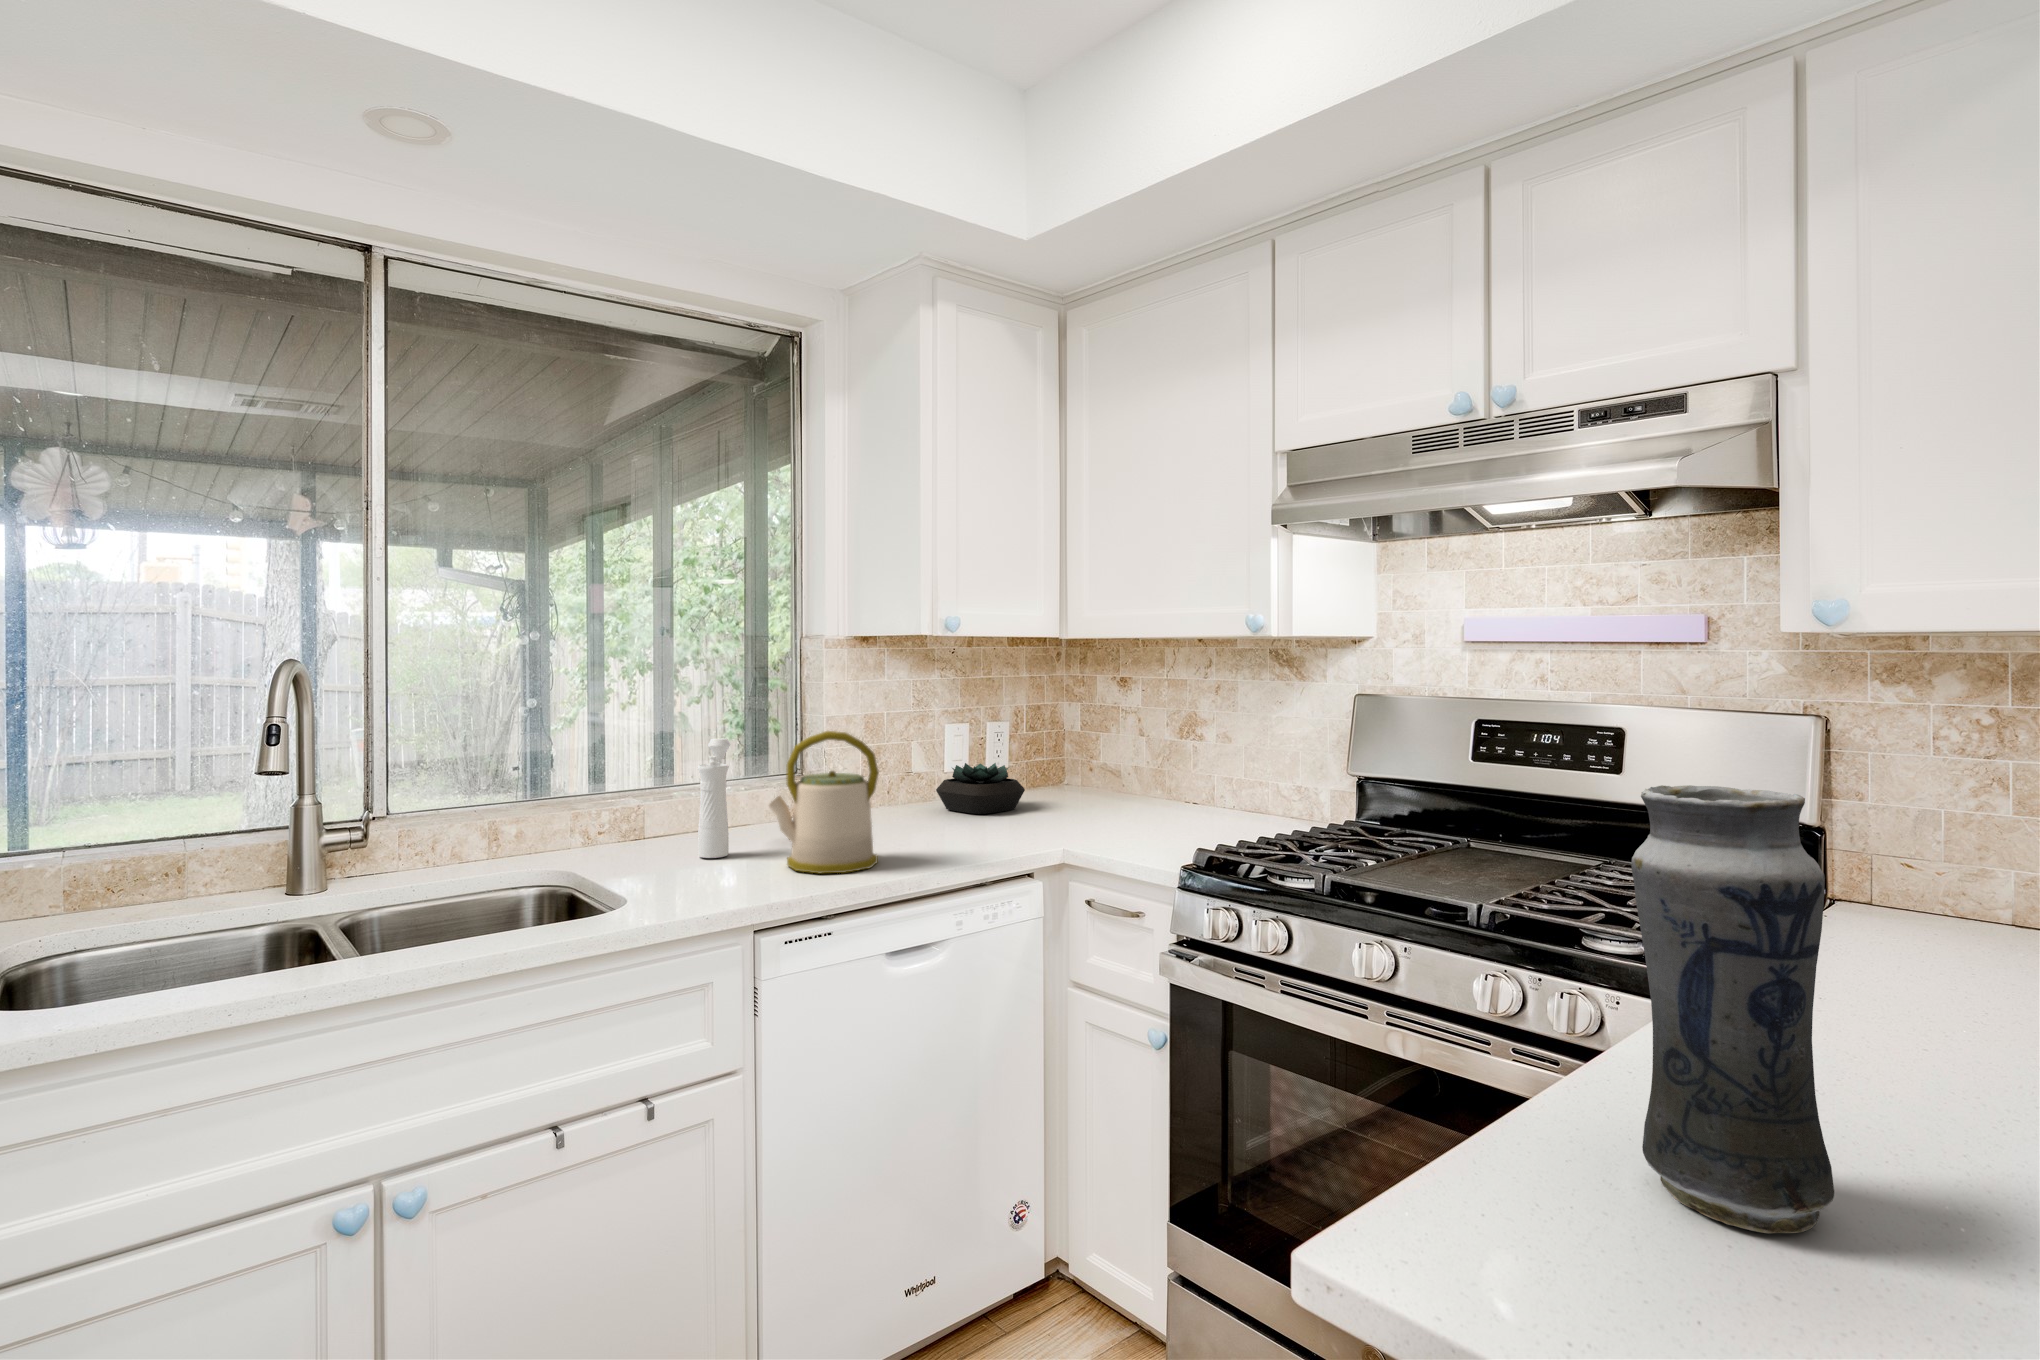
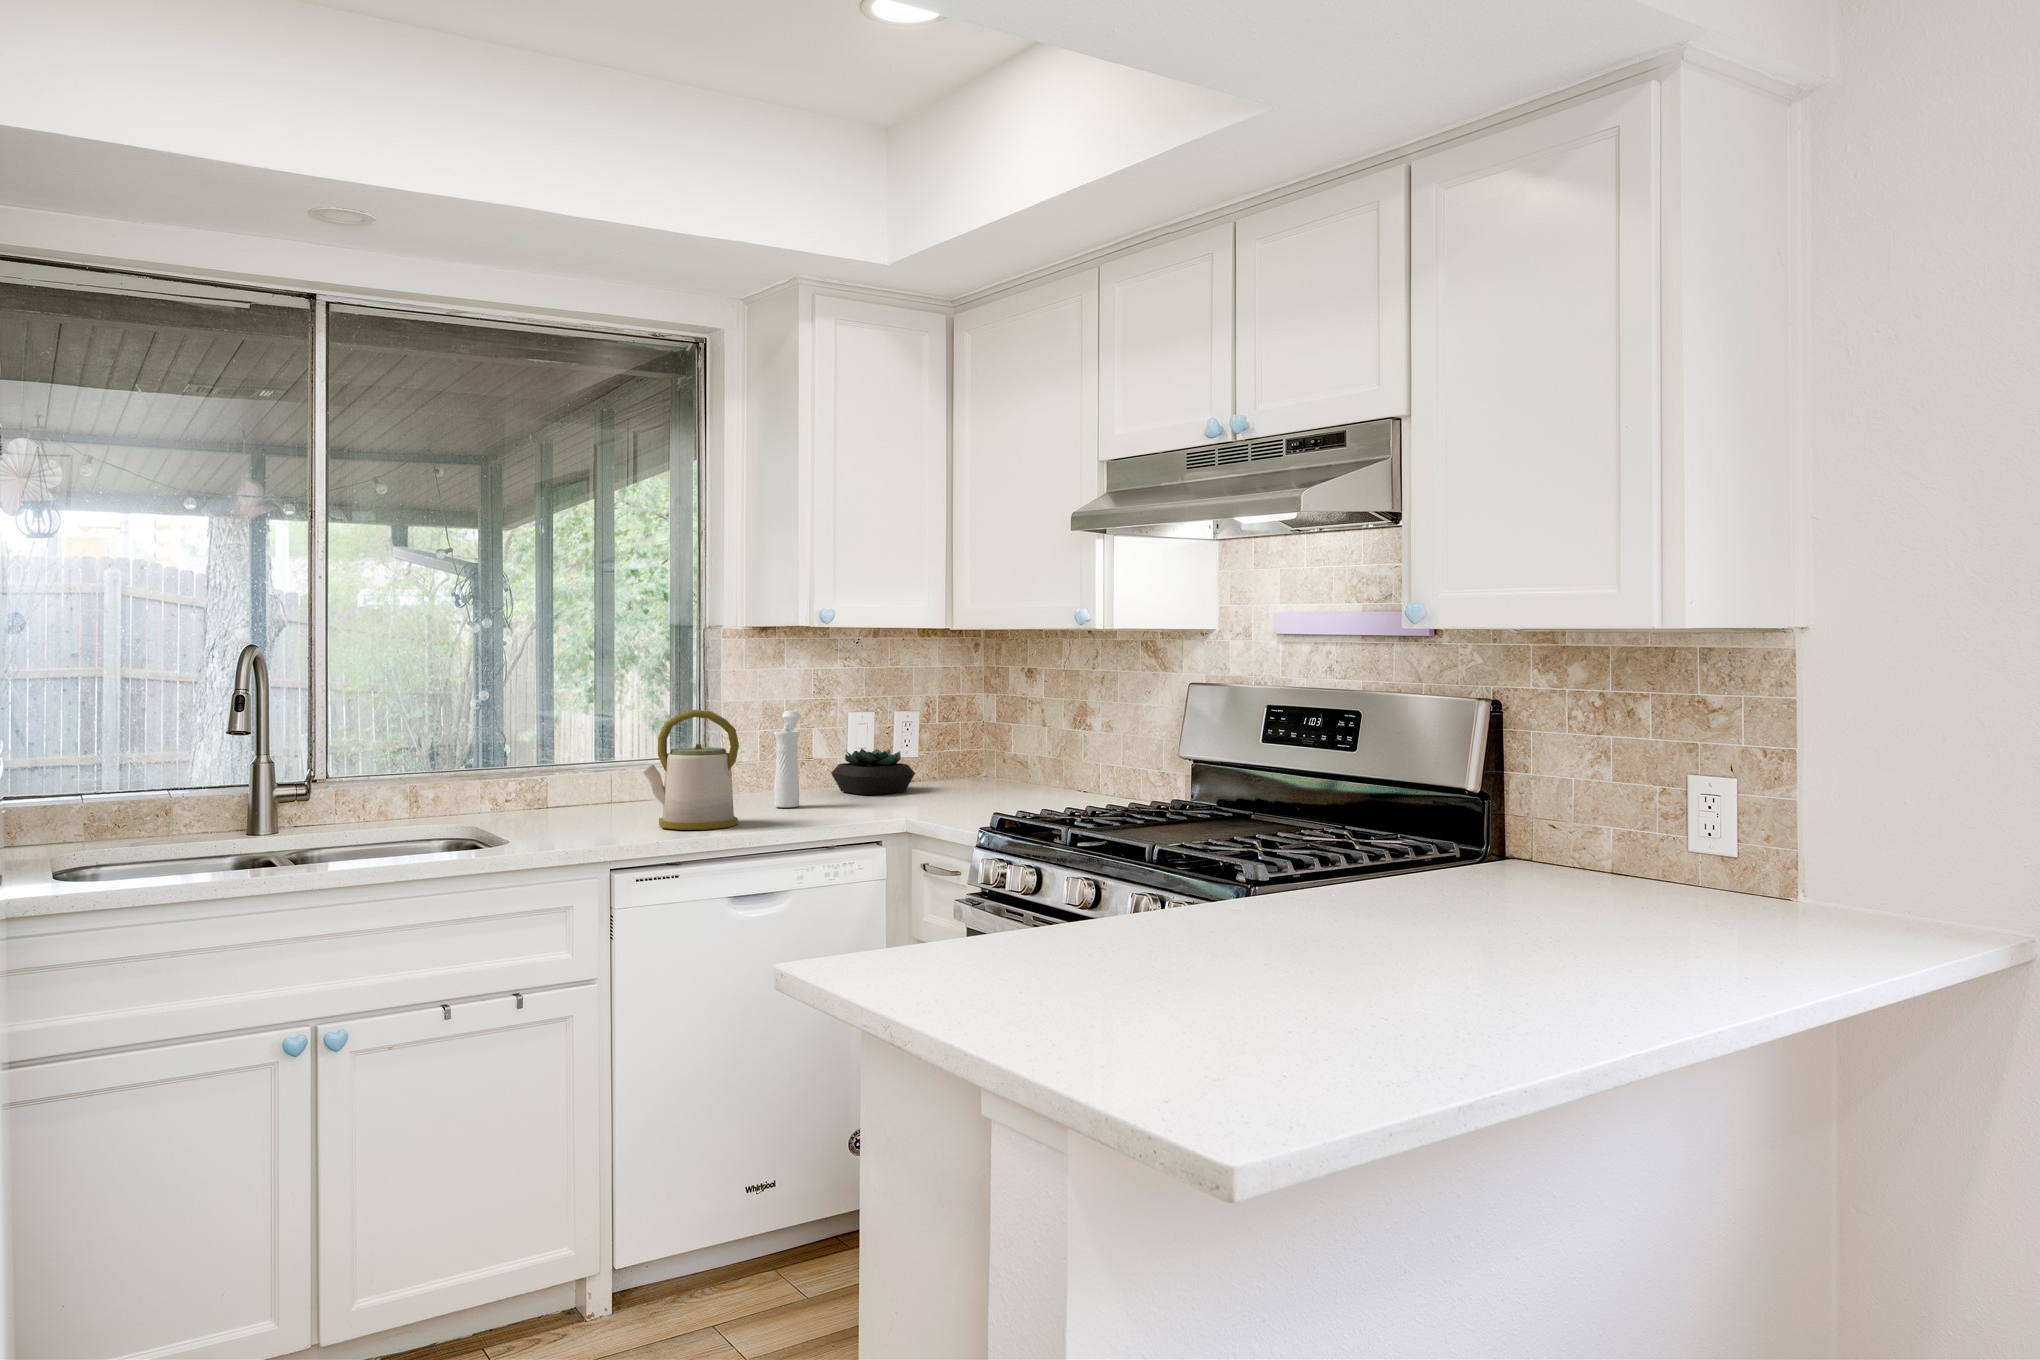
pepper mill: present [697,738,730,858] -> present [774,711,801,807]
vase: present [1632,785,1834,1233] -> none [1008,722,1099,967]

